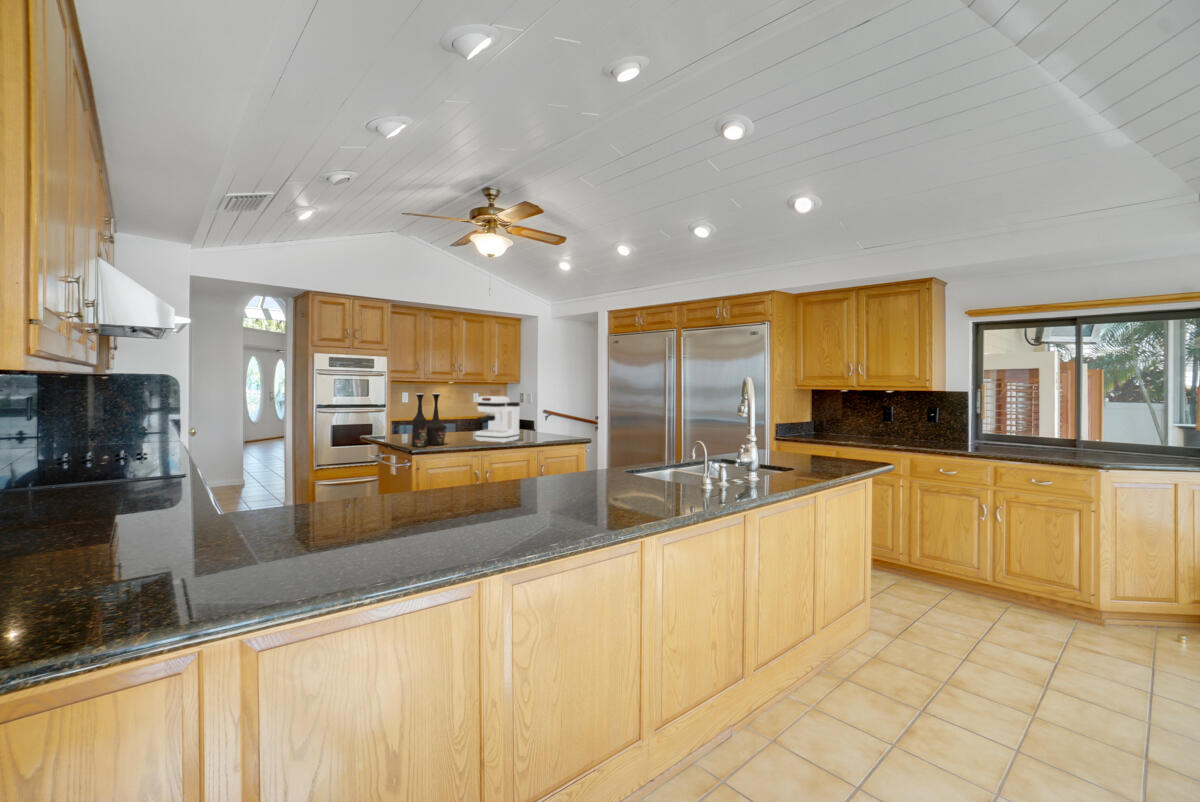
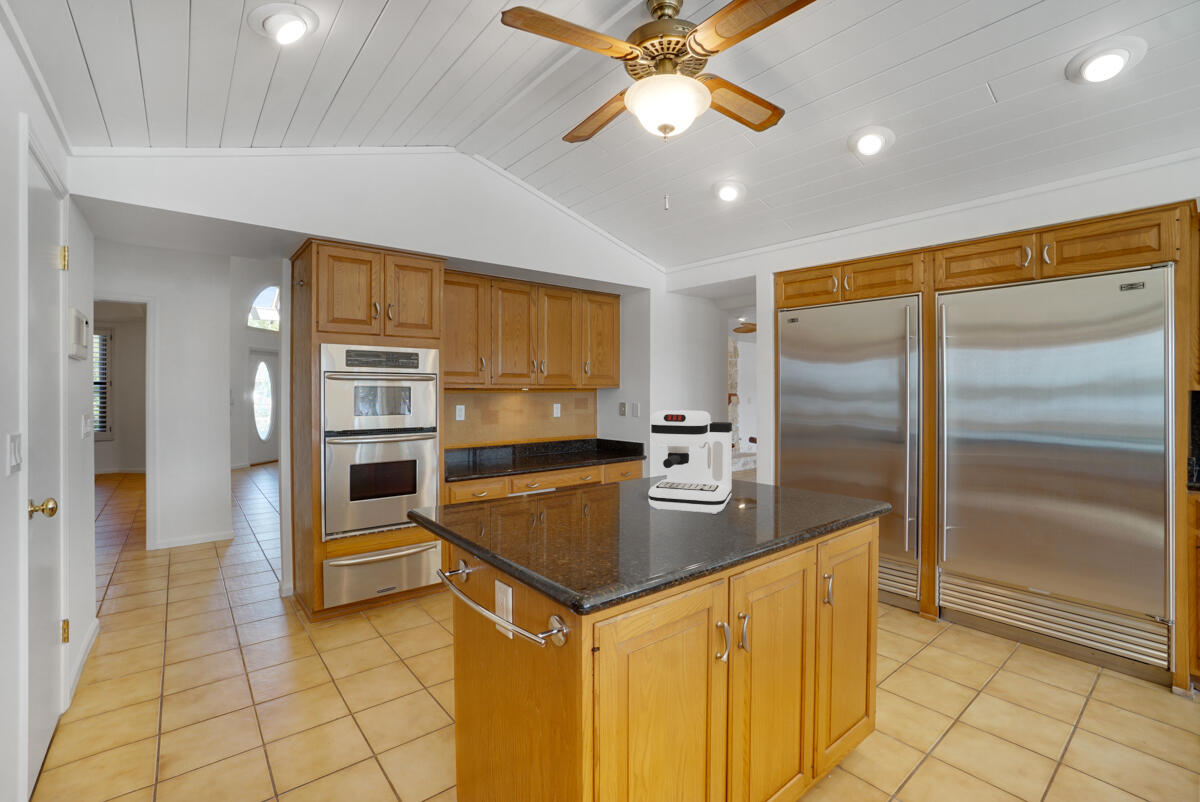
vase: present [412,393,447,447] -> none [532,408,606,545]

